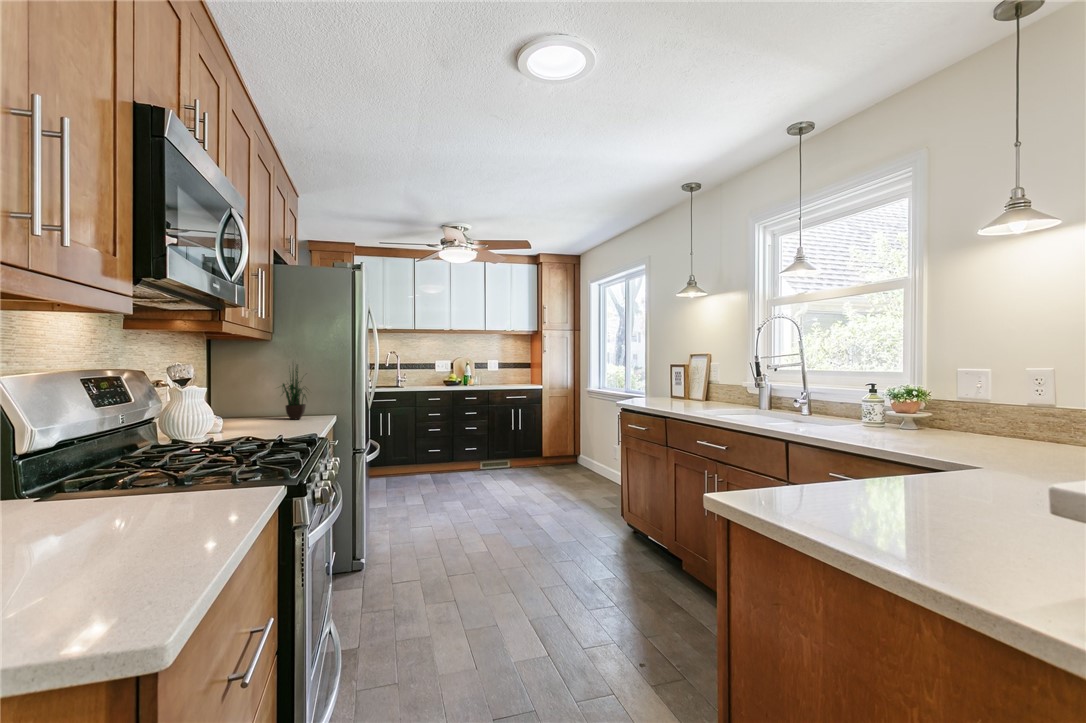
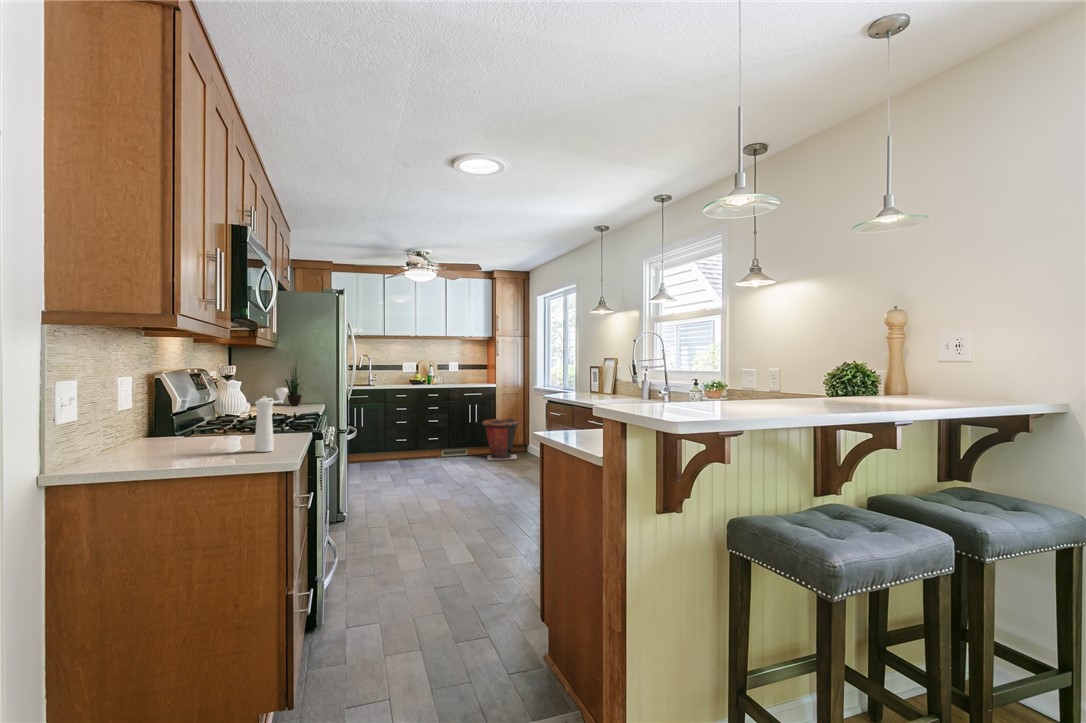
pepper mill: none [104,417,209,583] -> present [255,388,288,452]
trash can: none [527,425,570,473] -> present [482,419,519,460]

